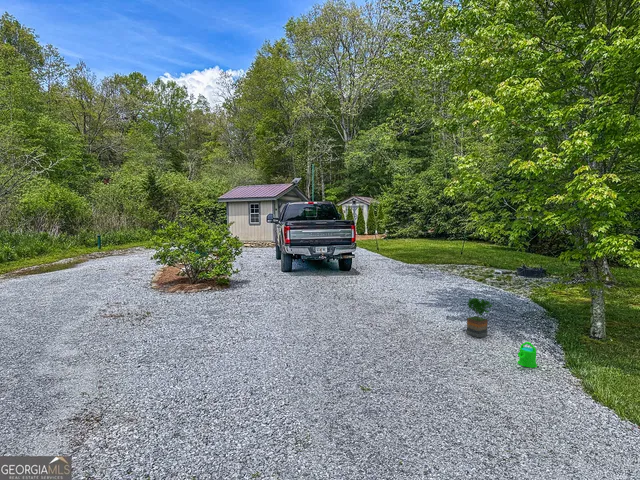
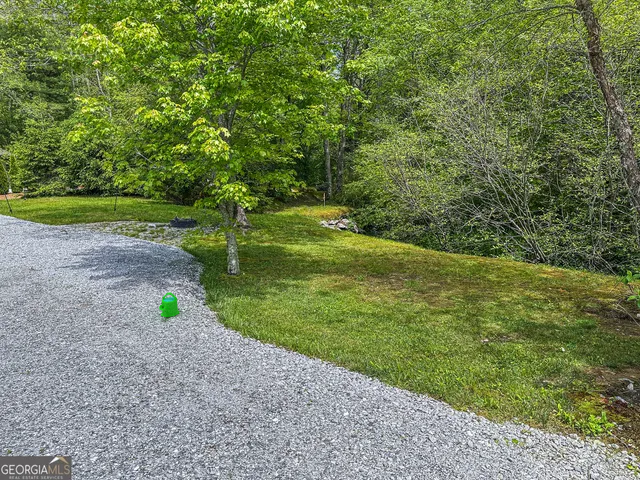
potted tree: present [467,298,492,338] -> none [102,256,135,299]

